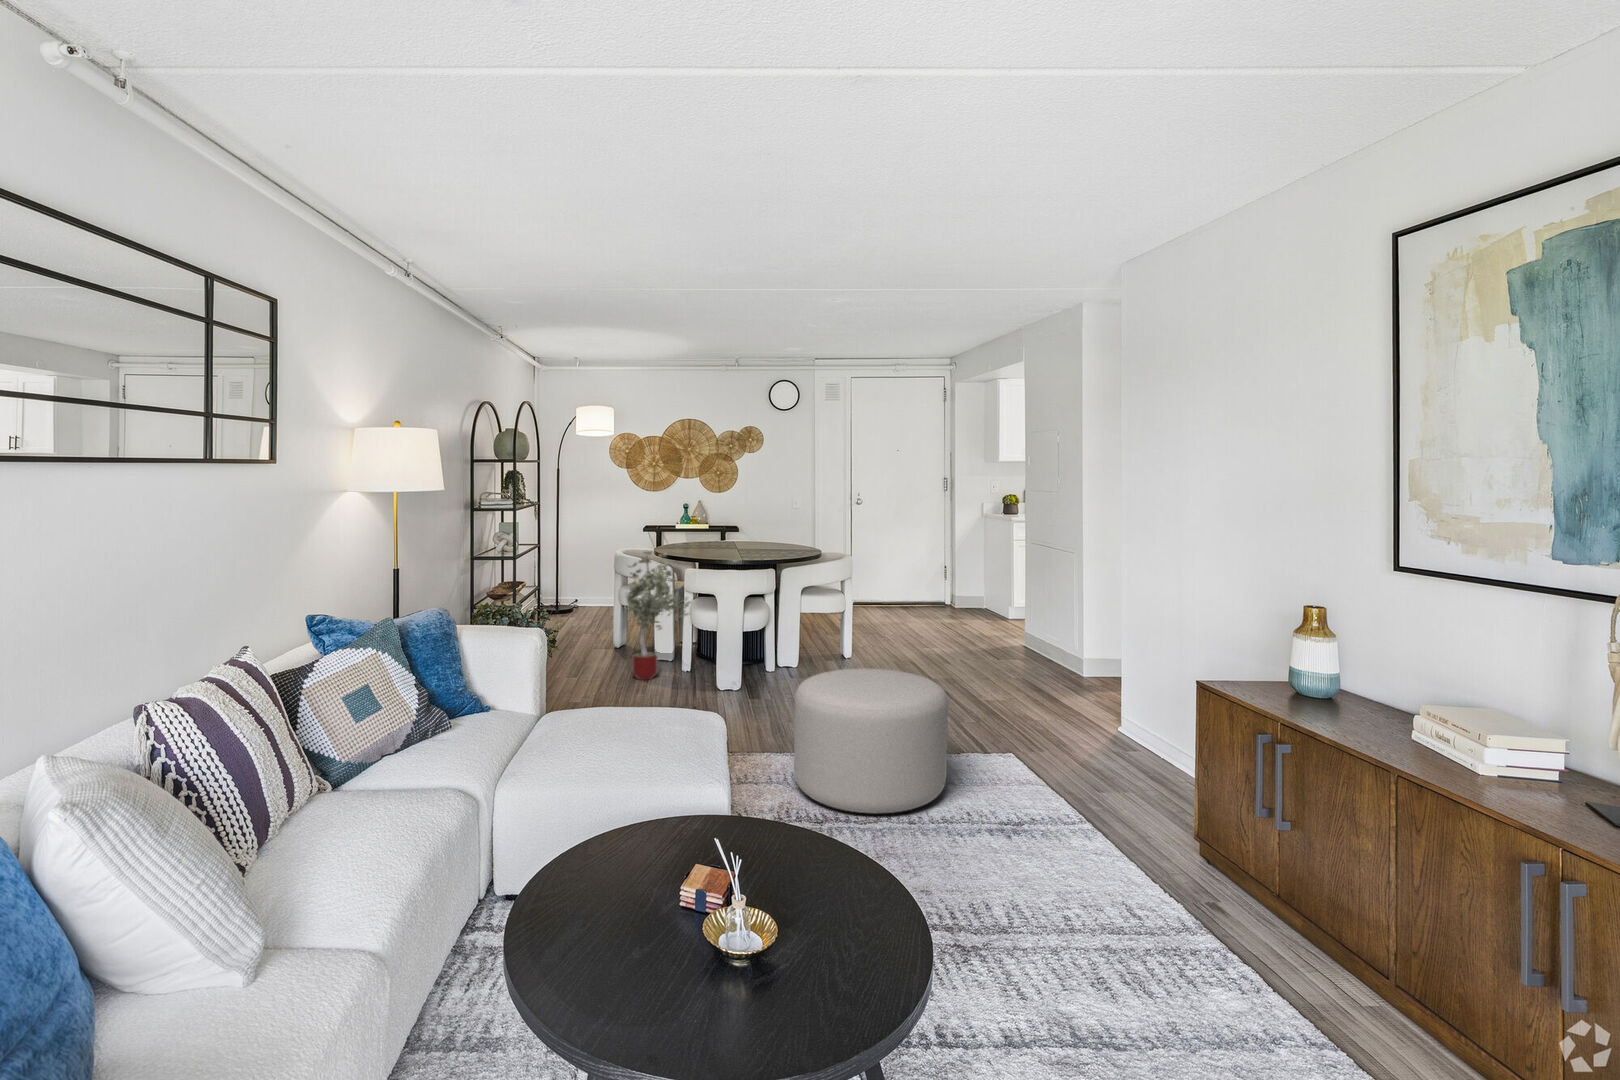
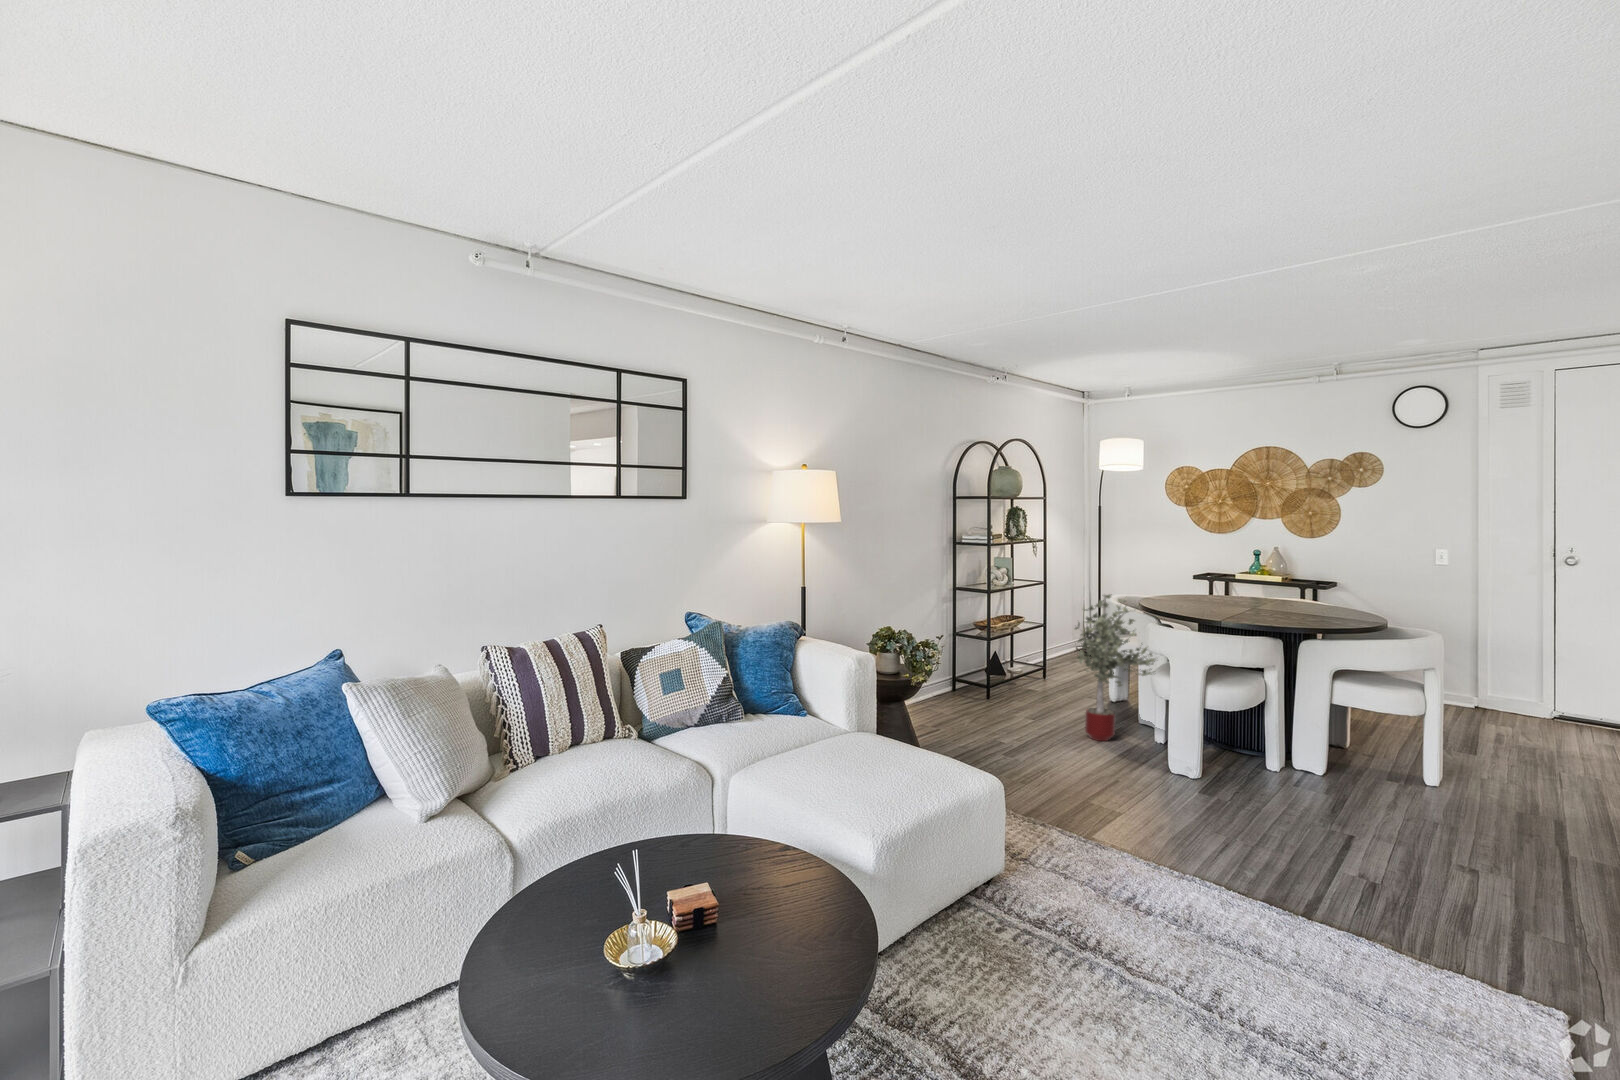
ottoman: present [794,668,948,813] -> none [1094,764,1348,1000]

